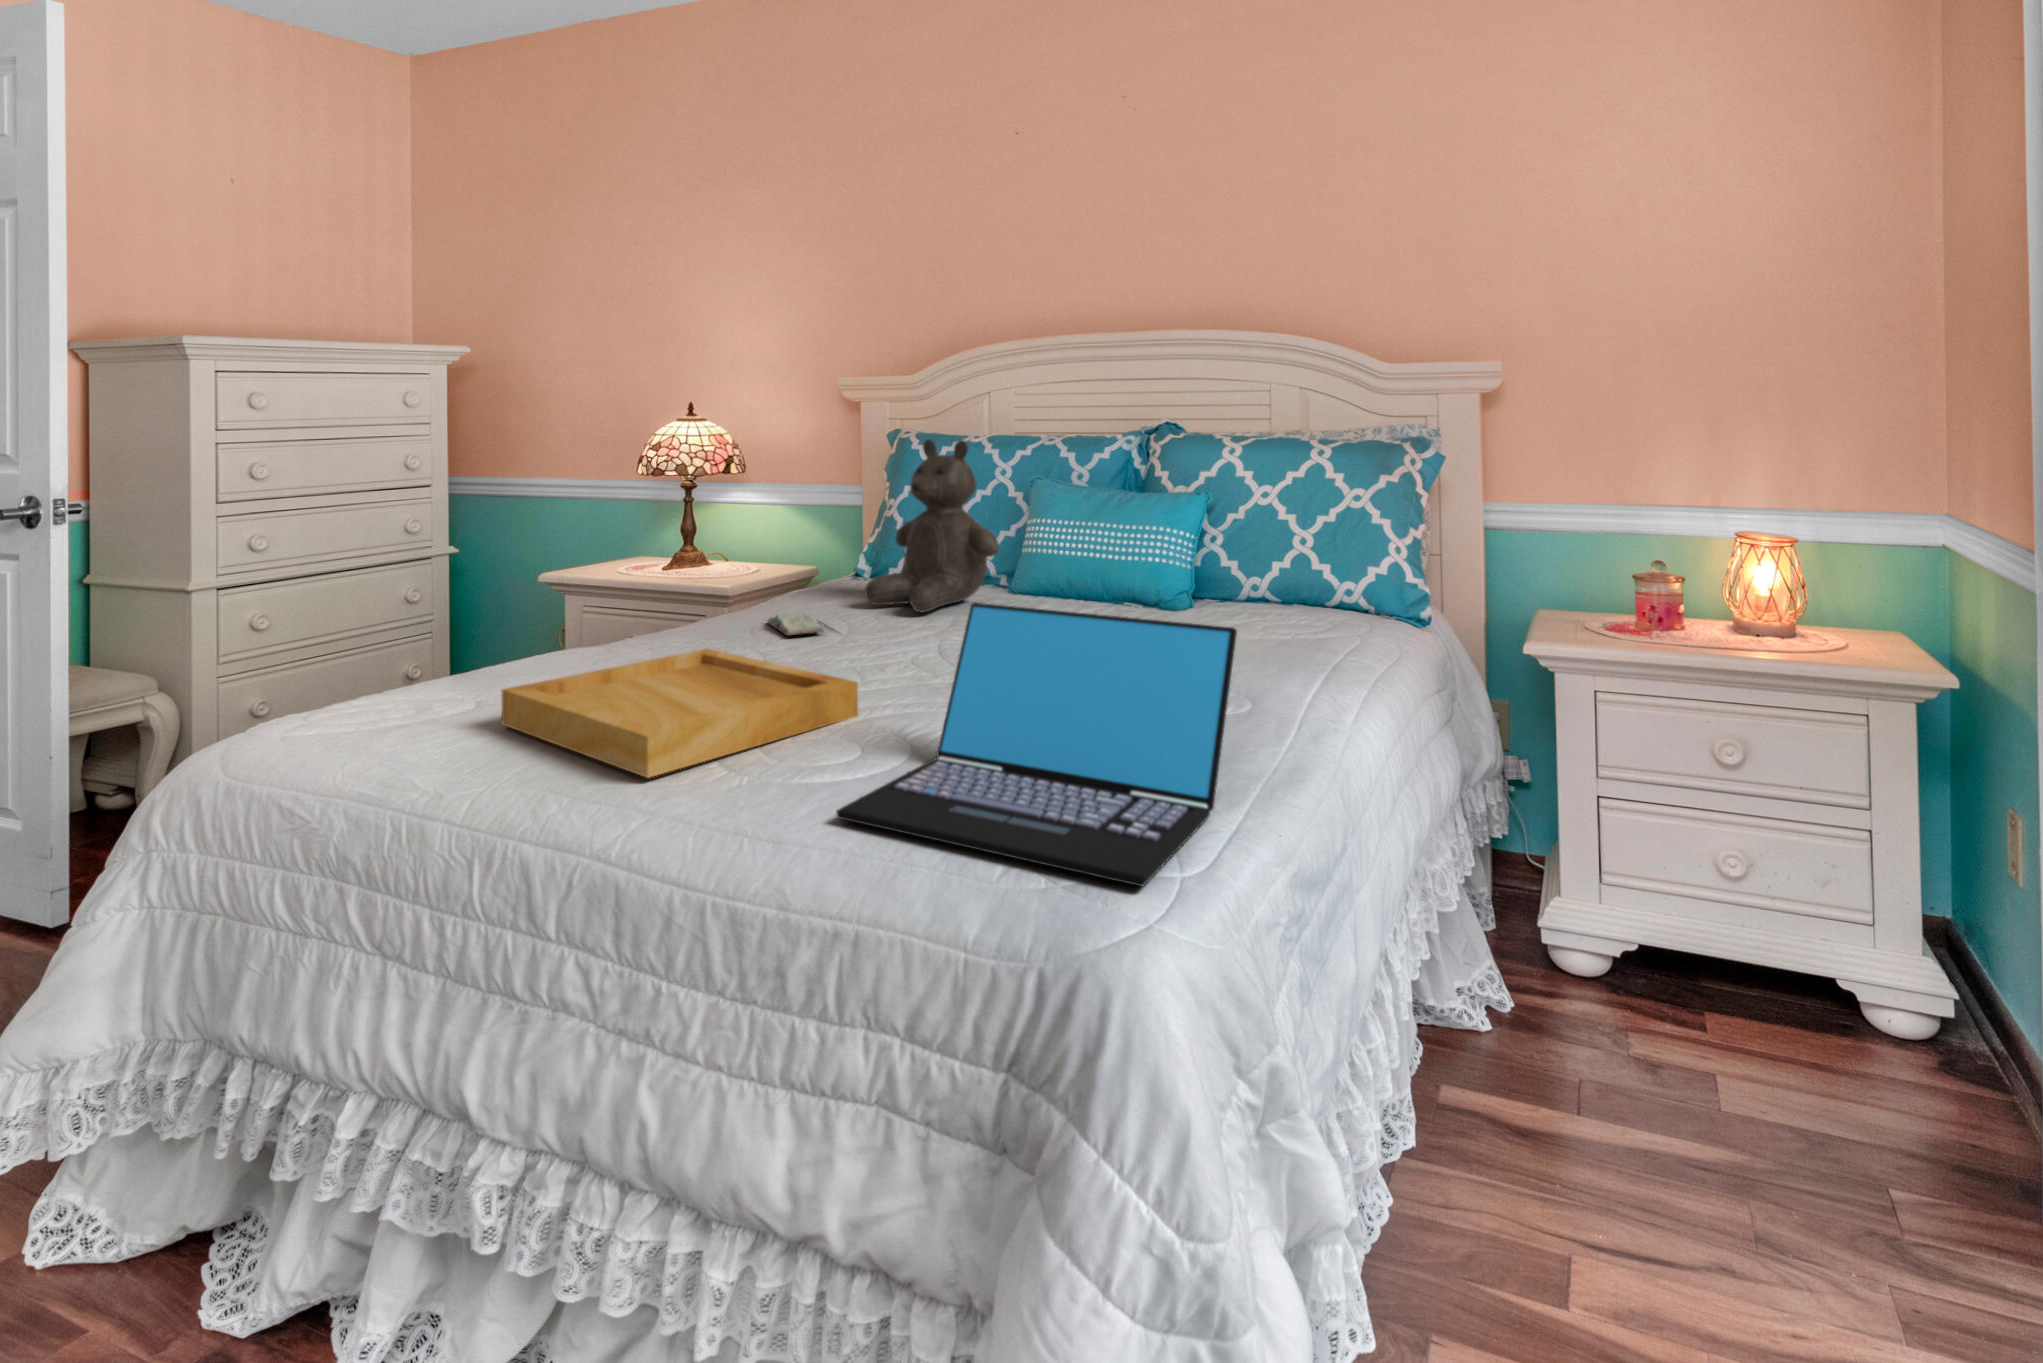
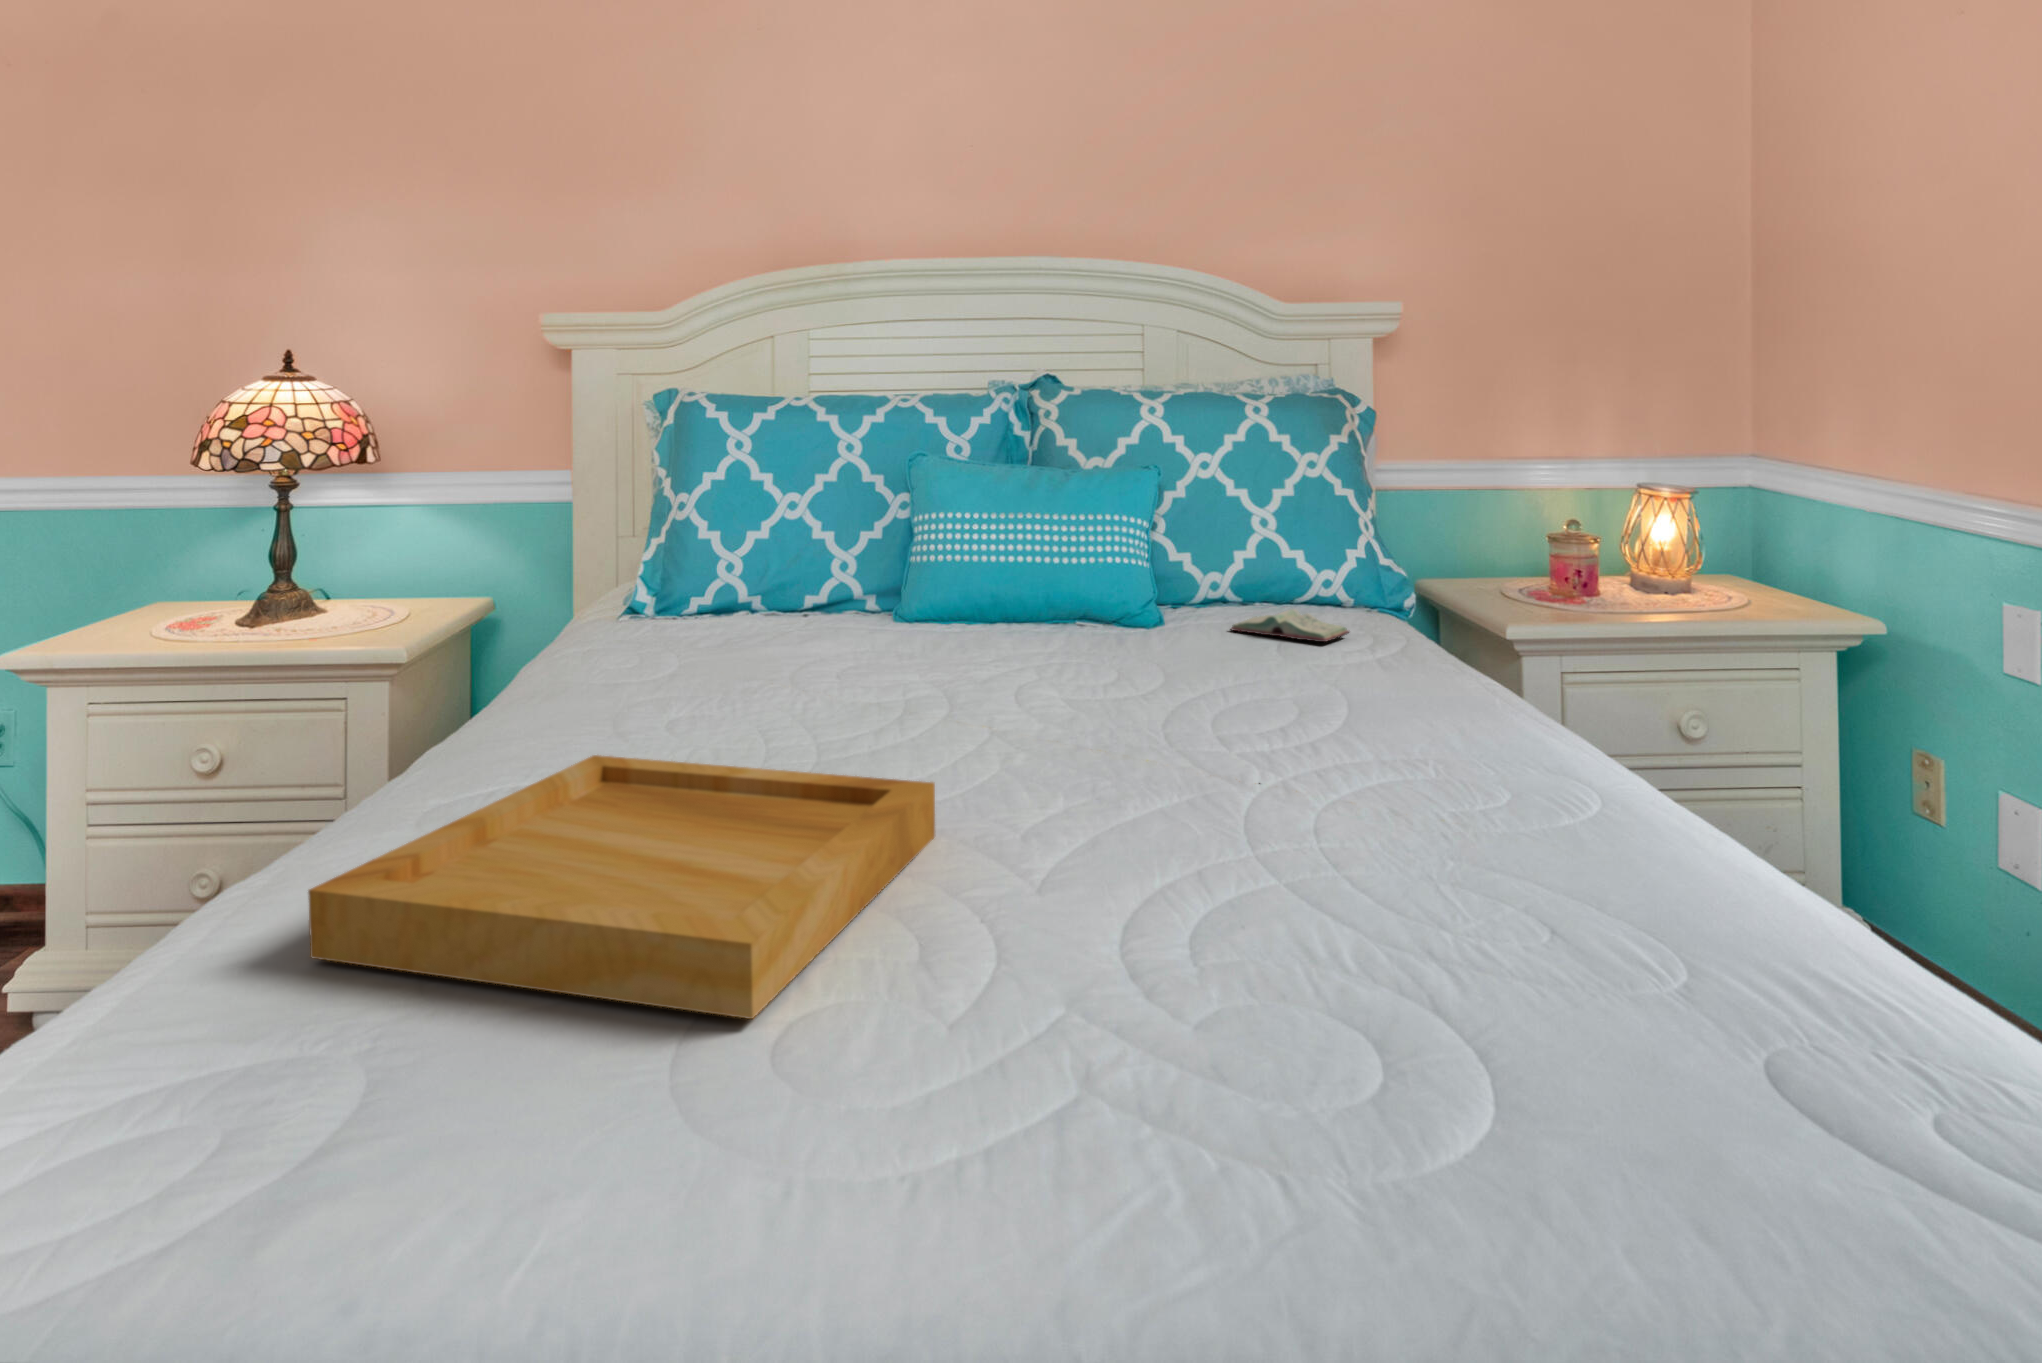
teddy bear: present [864,439,999,612] -> none [711,403,910,658]
laptop: present [837,603,1237,886] -> none [1165,642,1747,1054]
book: present [768,611,823,636] -> present [1231,609,1349,642]

